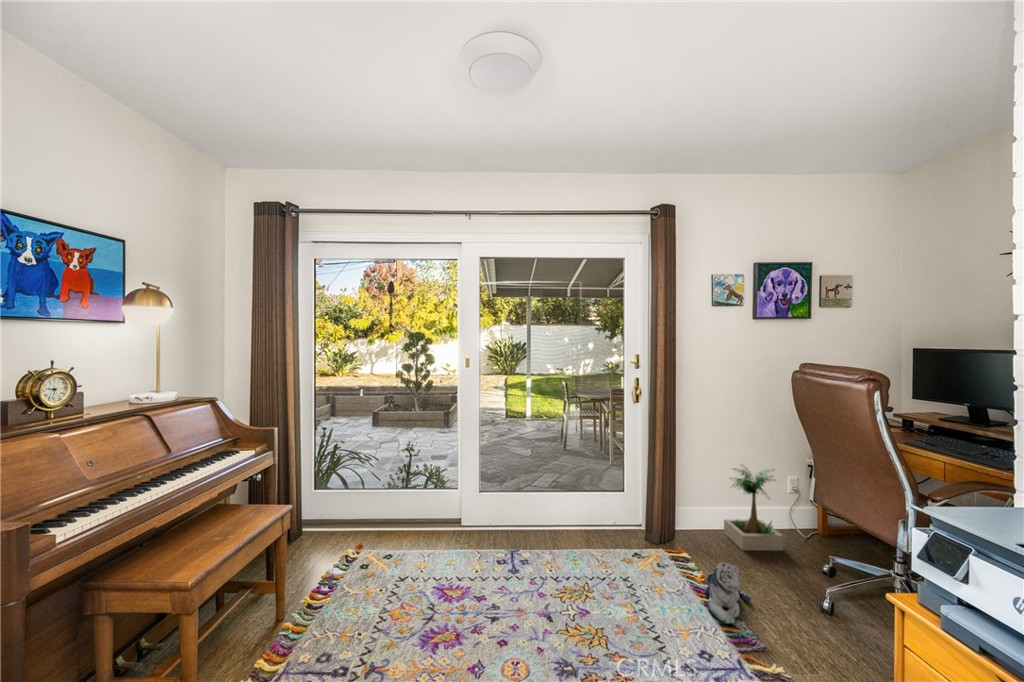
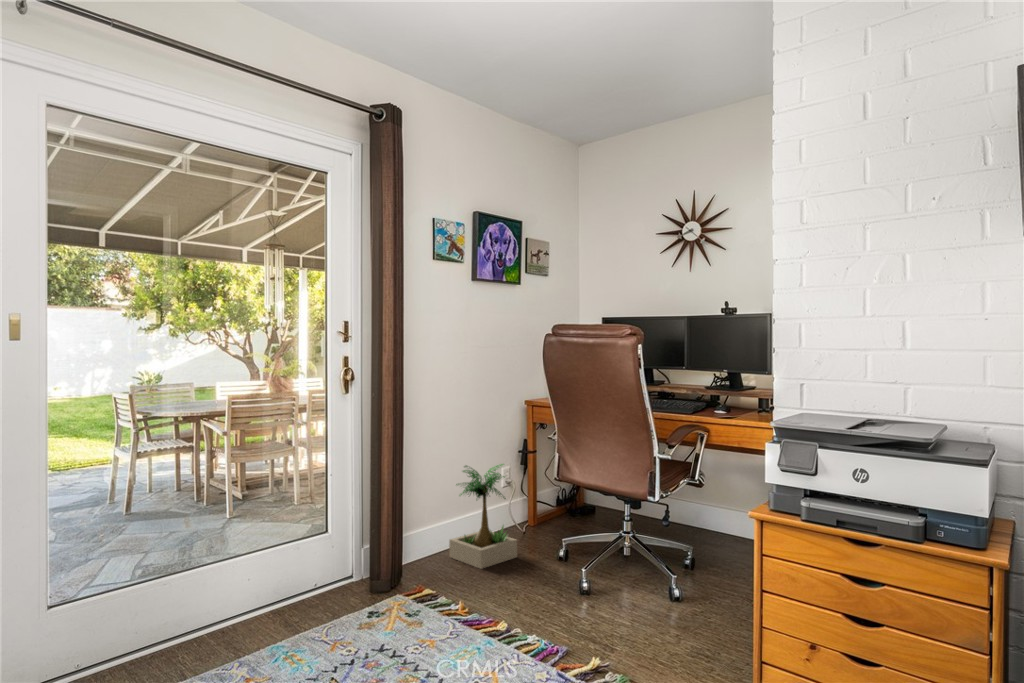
plush toy: present [704,563,750,624] -> none [477,576,530,646]

